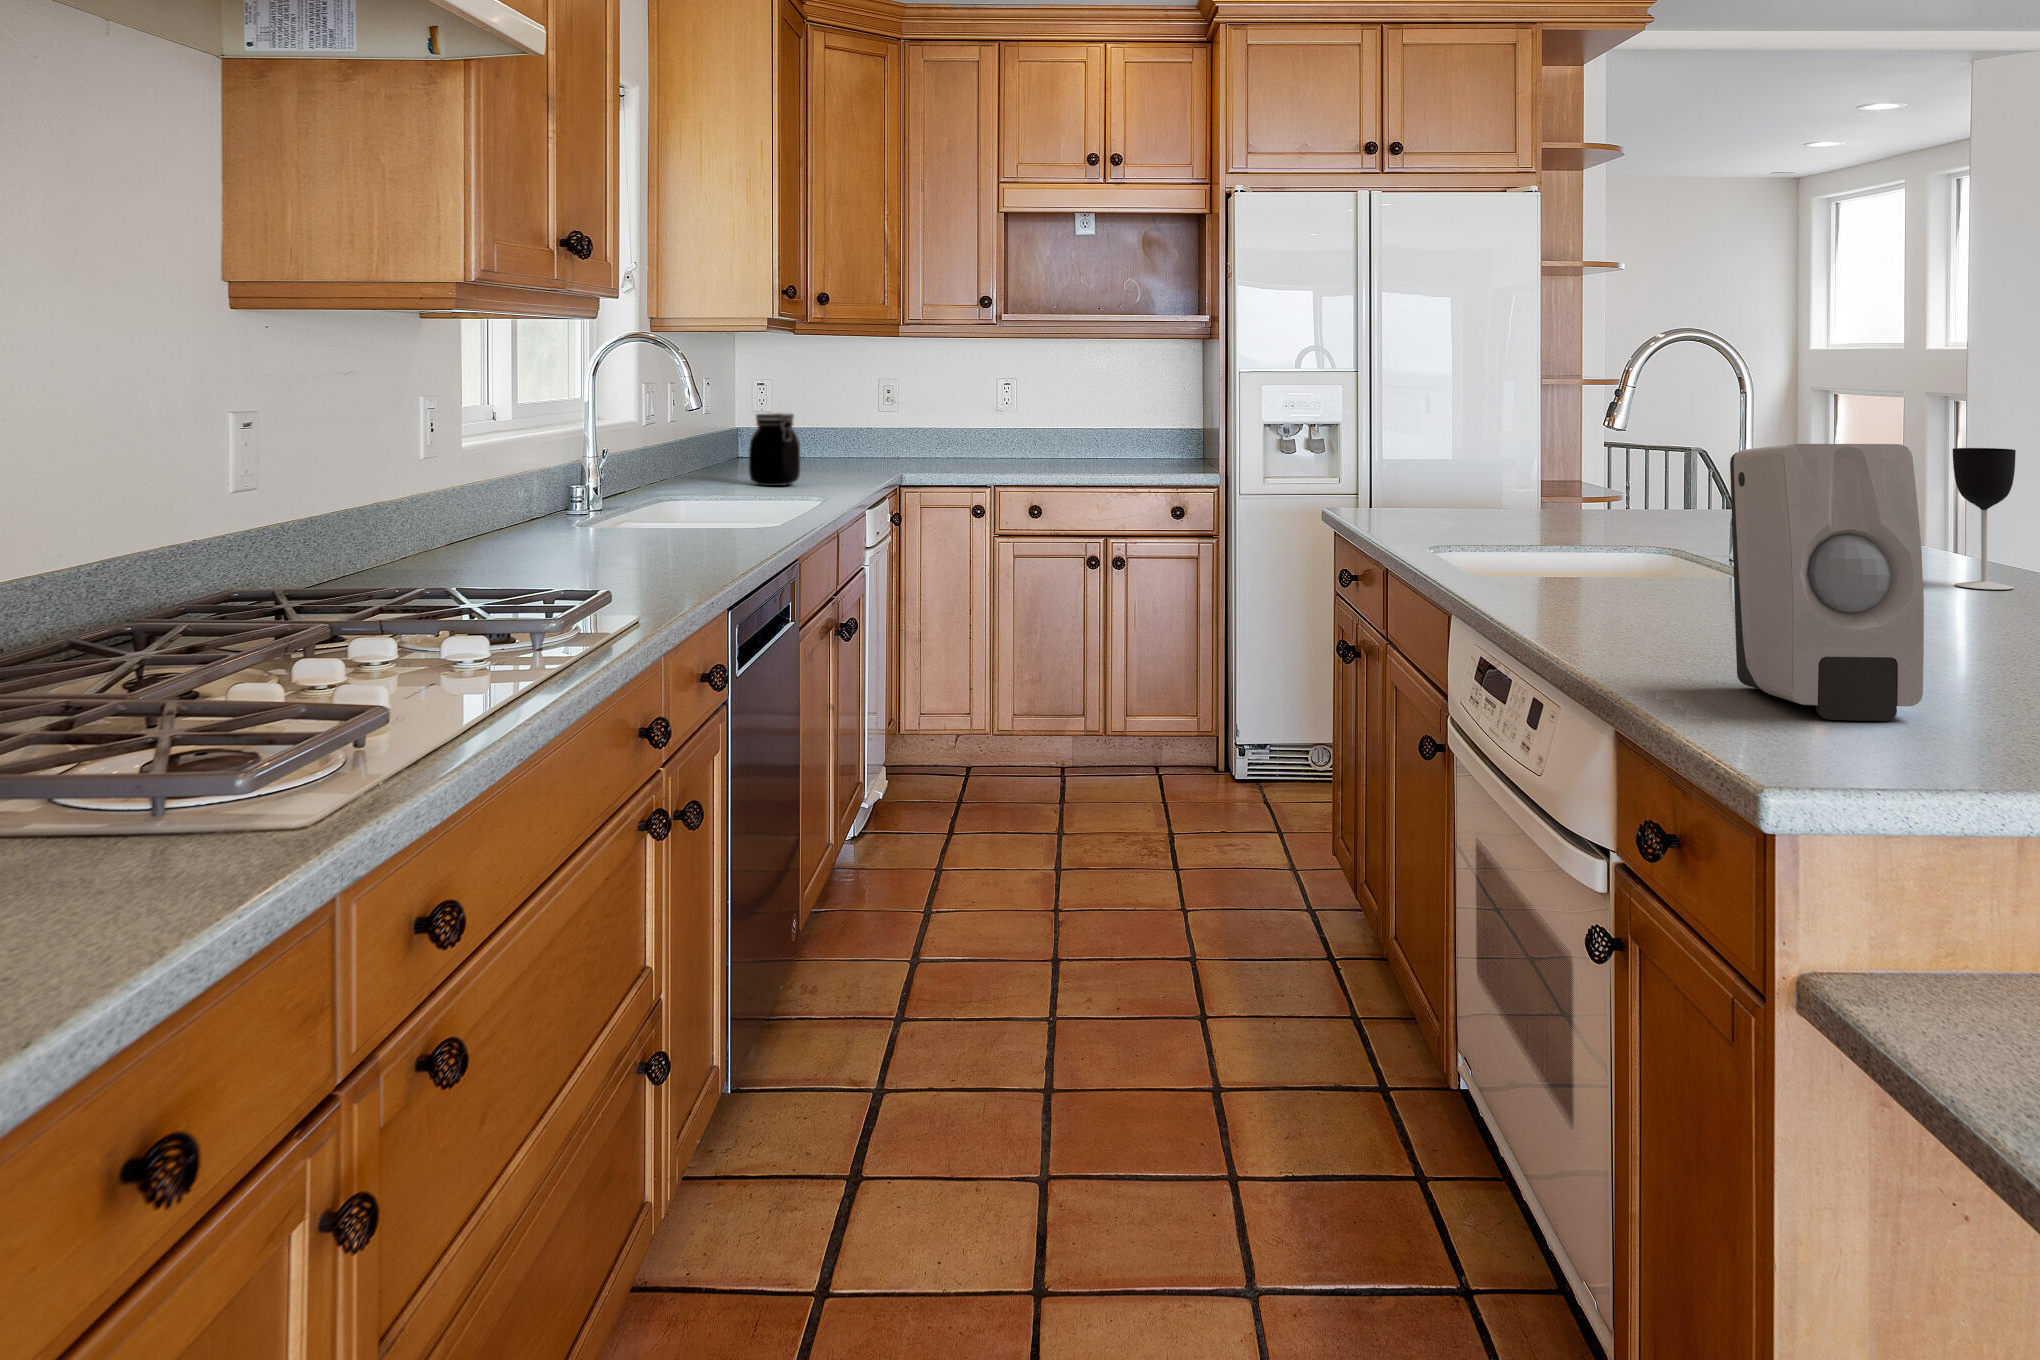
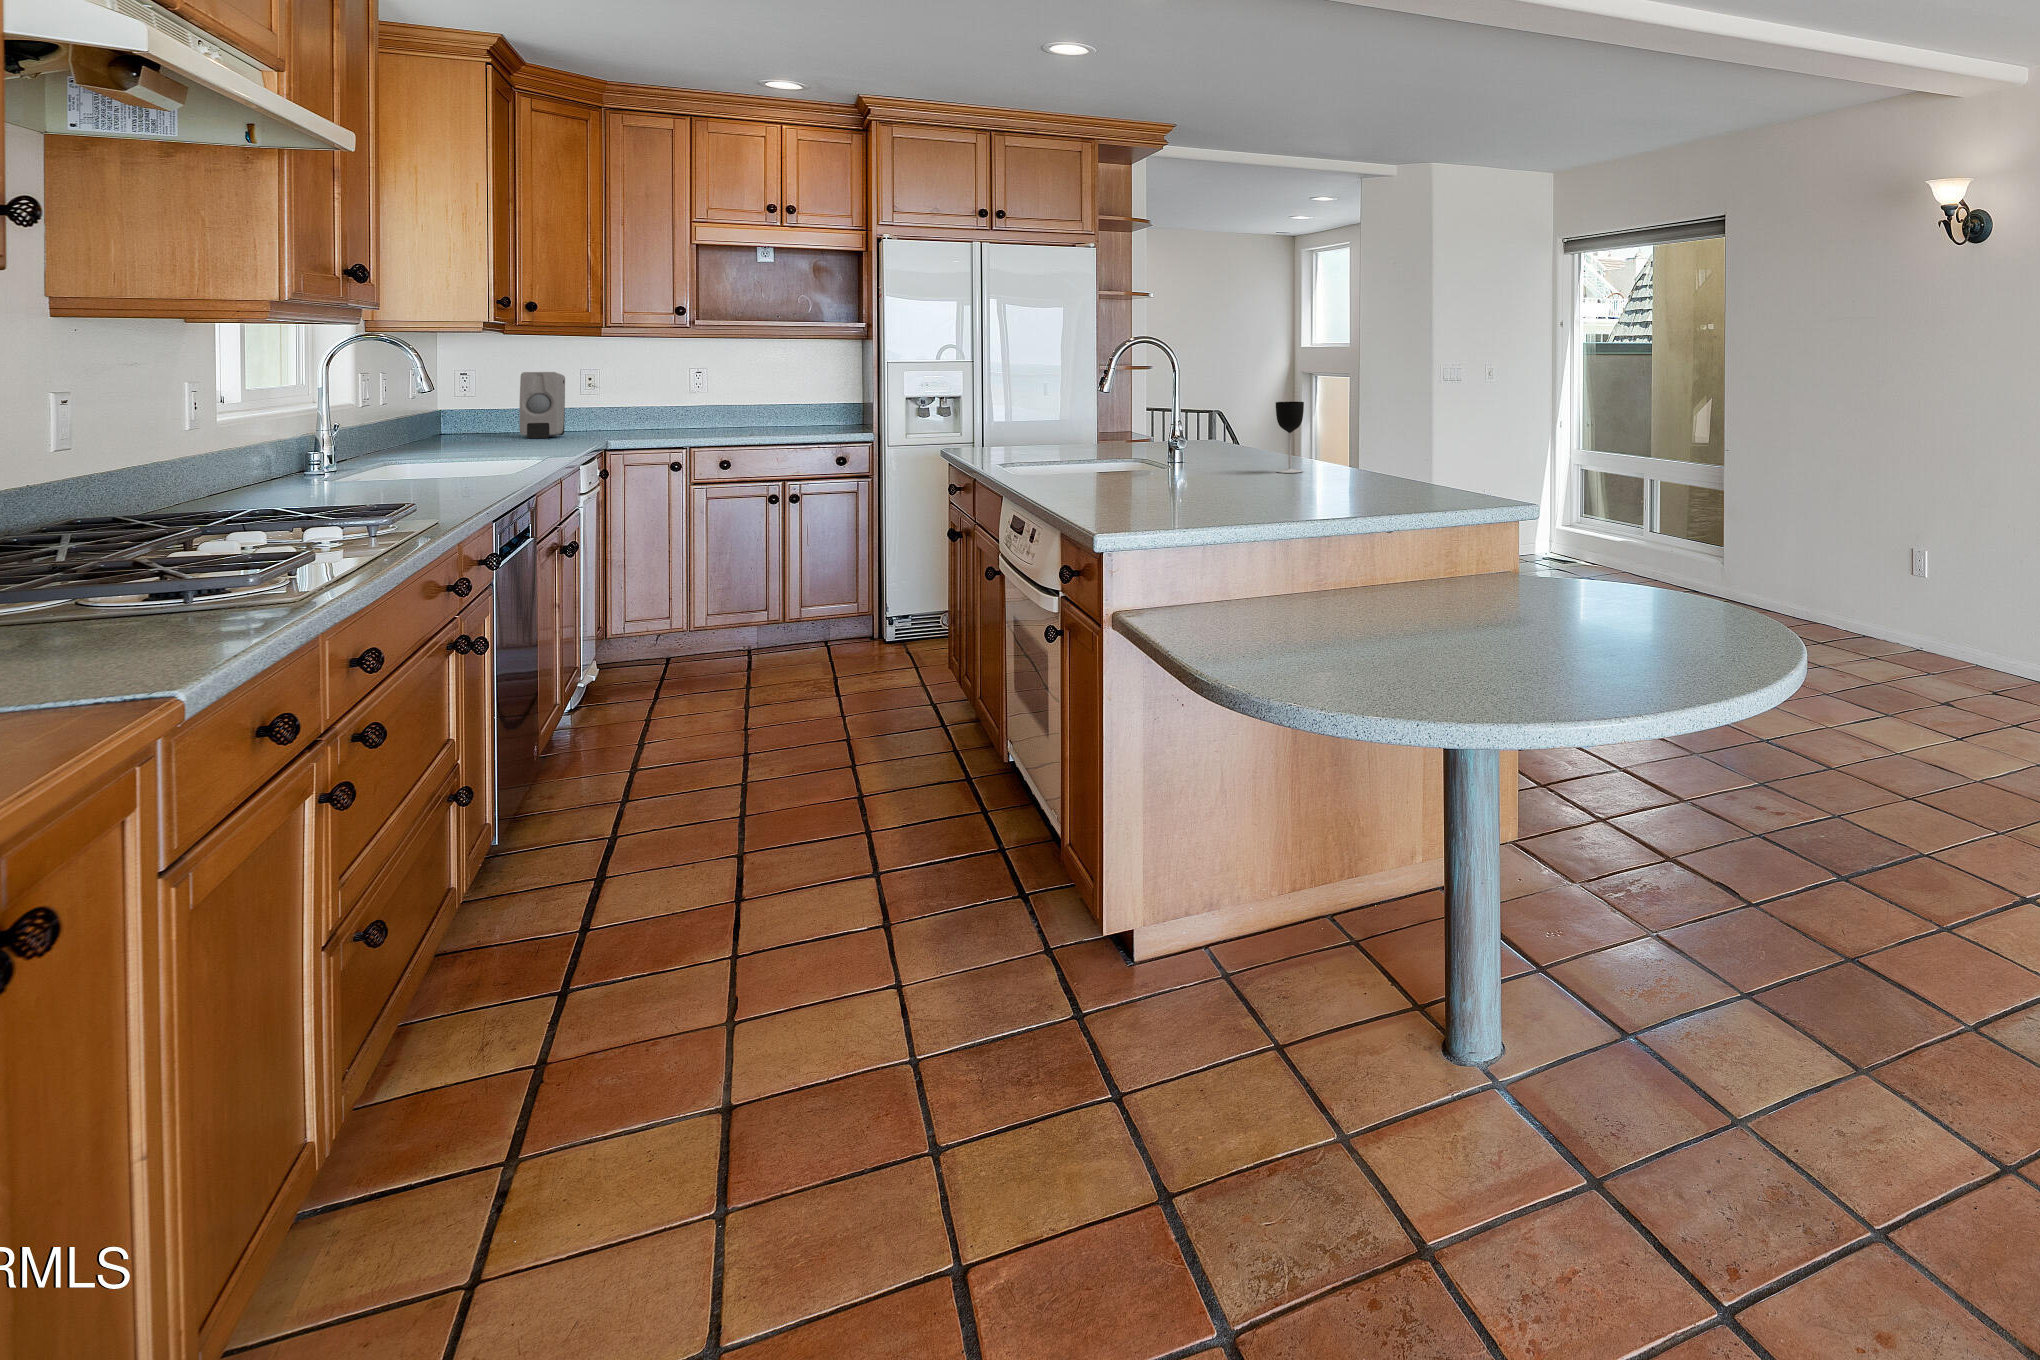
jar: present [749,413,800,486] -> none [471,396,520,452]
soap dispenser: present [1730,444,1924,721] -> present [519,372,565,438]

